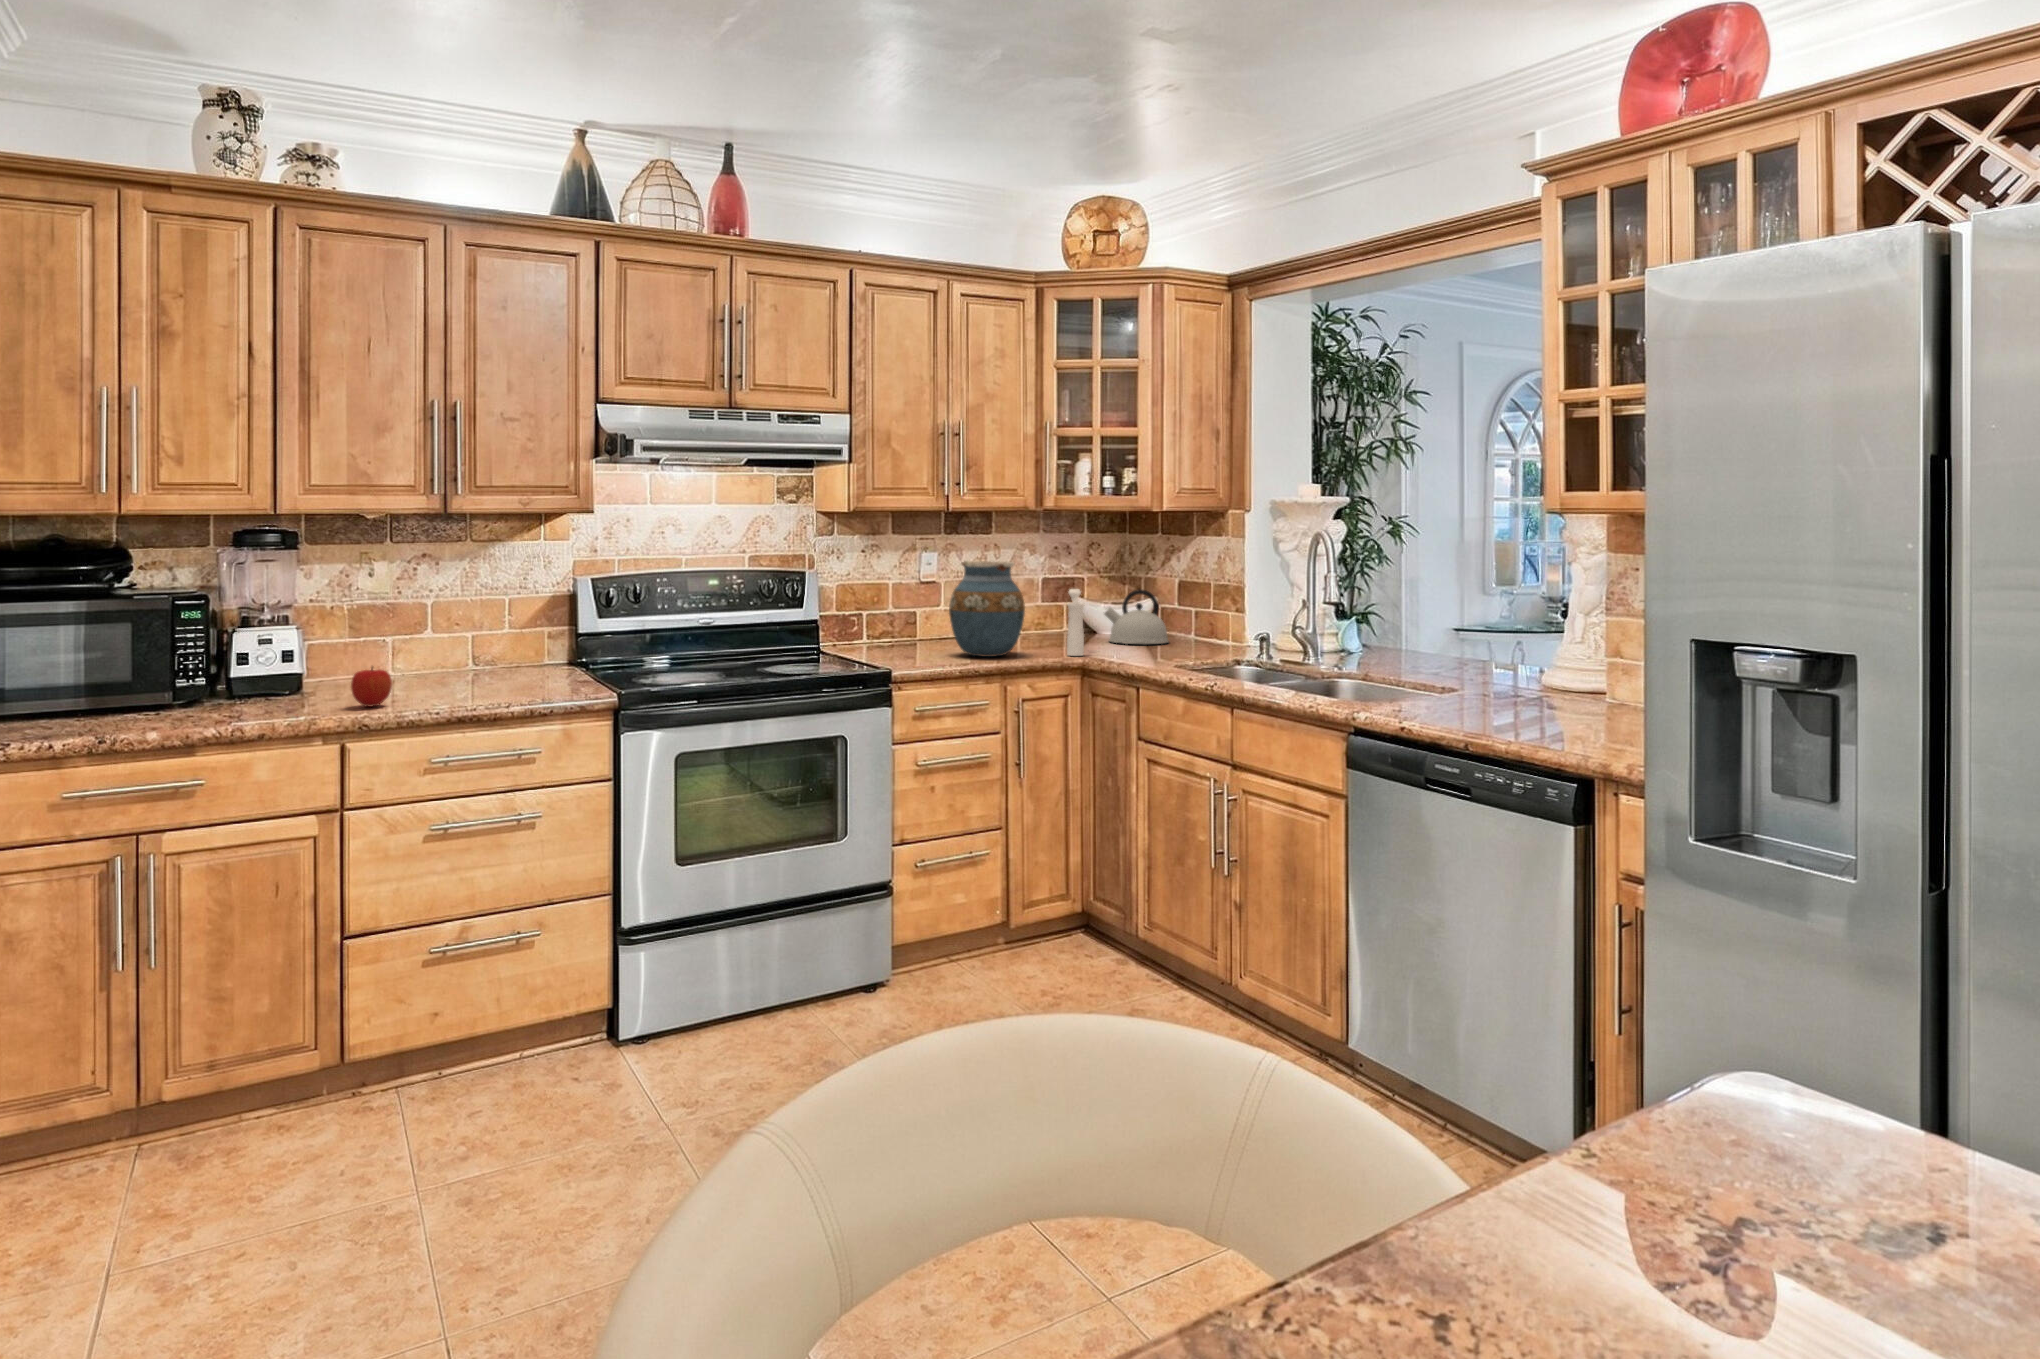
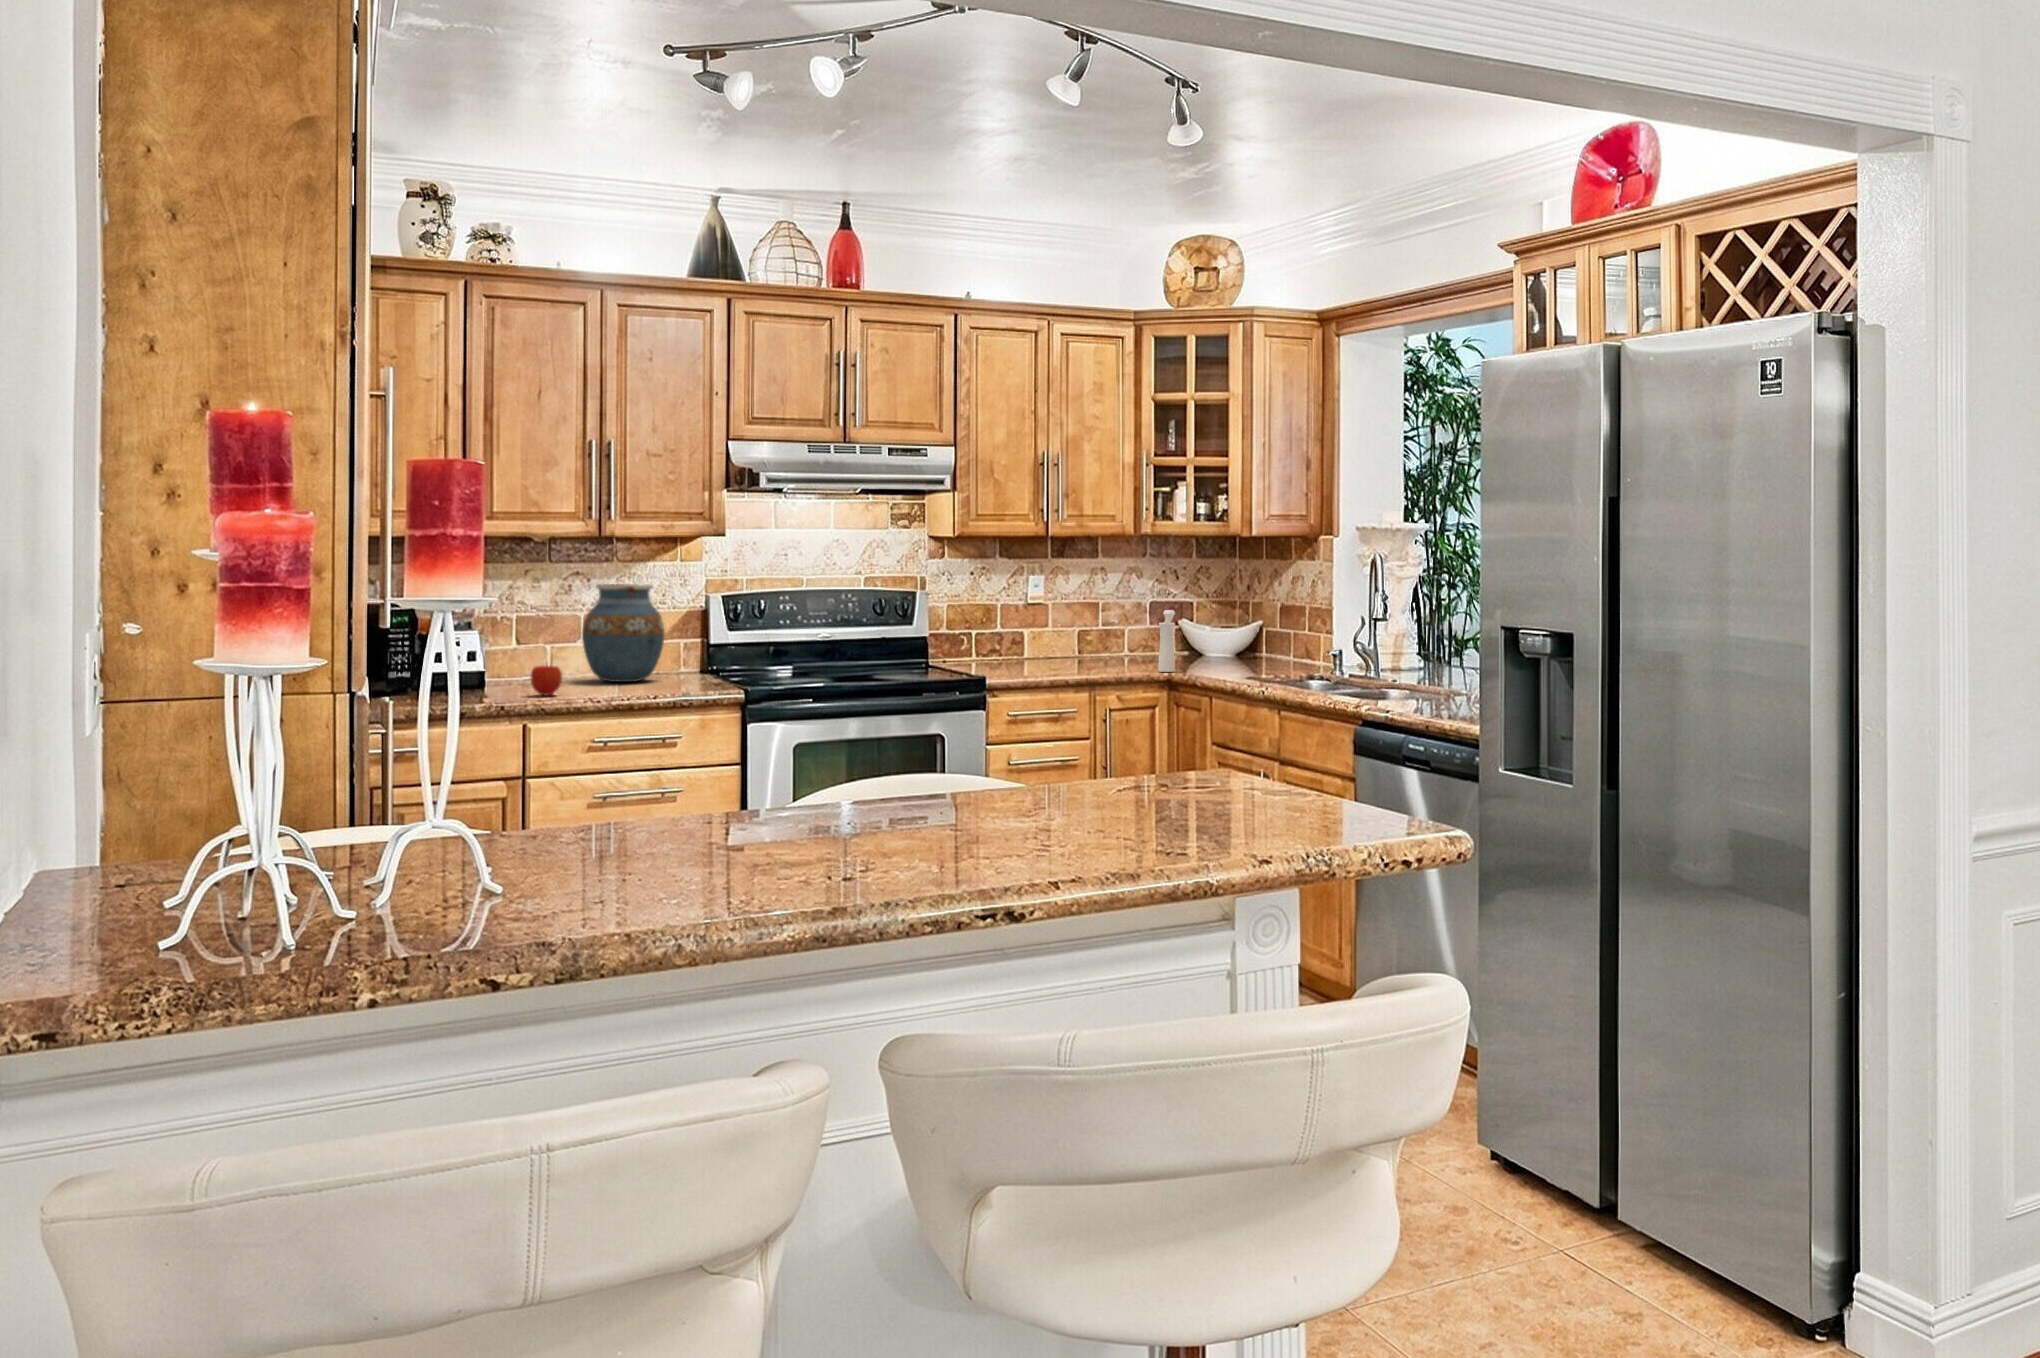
vase: present [949,561,1025,657] -> present [582,584,665,682]
kettle: present [1104,589,1169,644] -> none [1205,612,1269,664]

